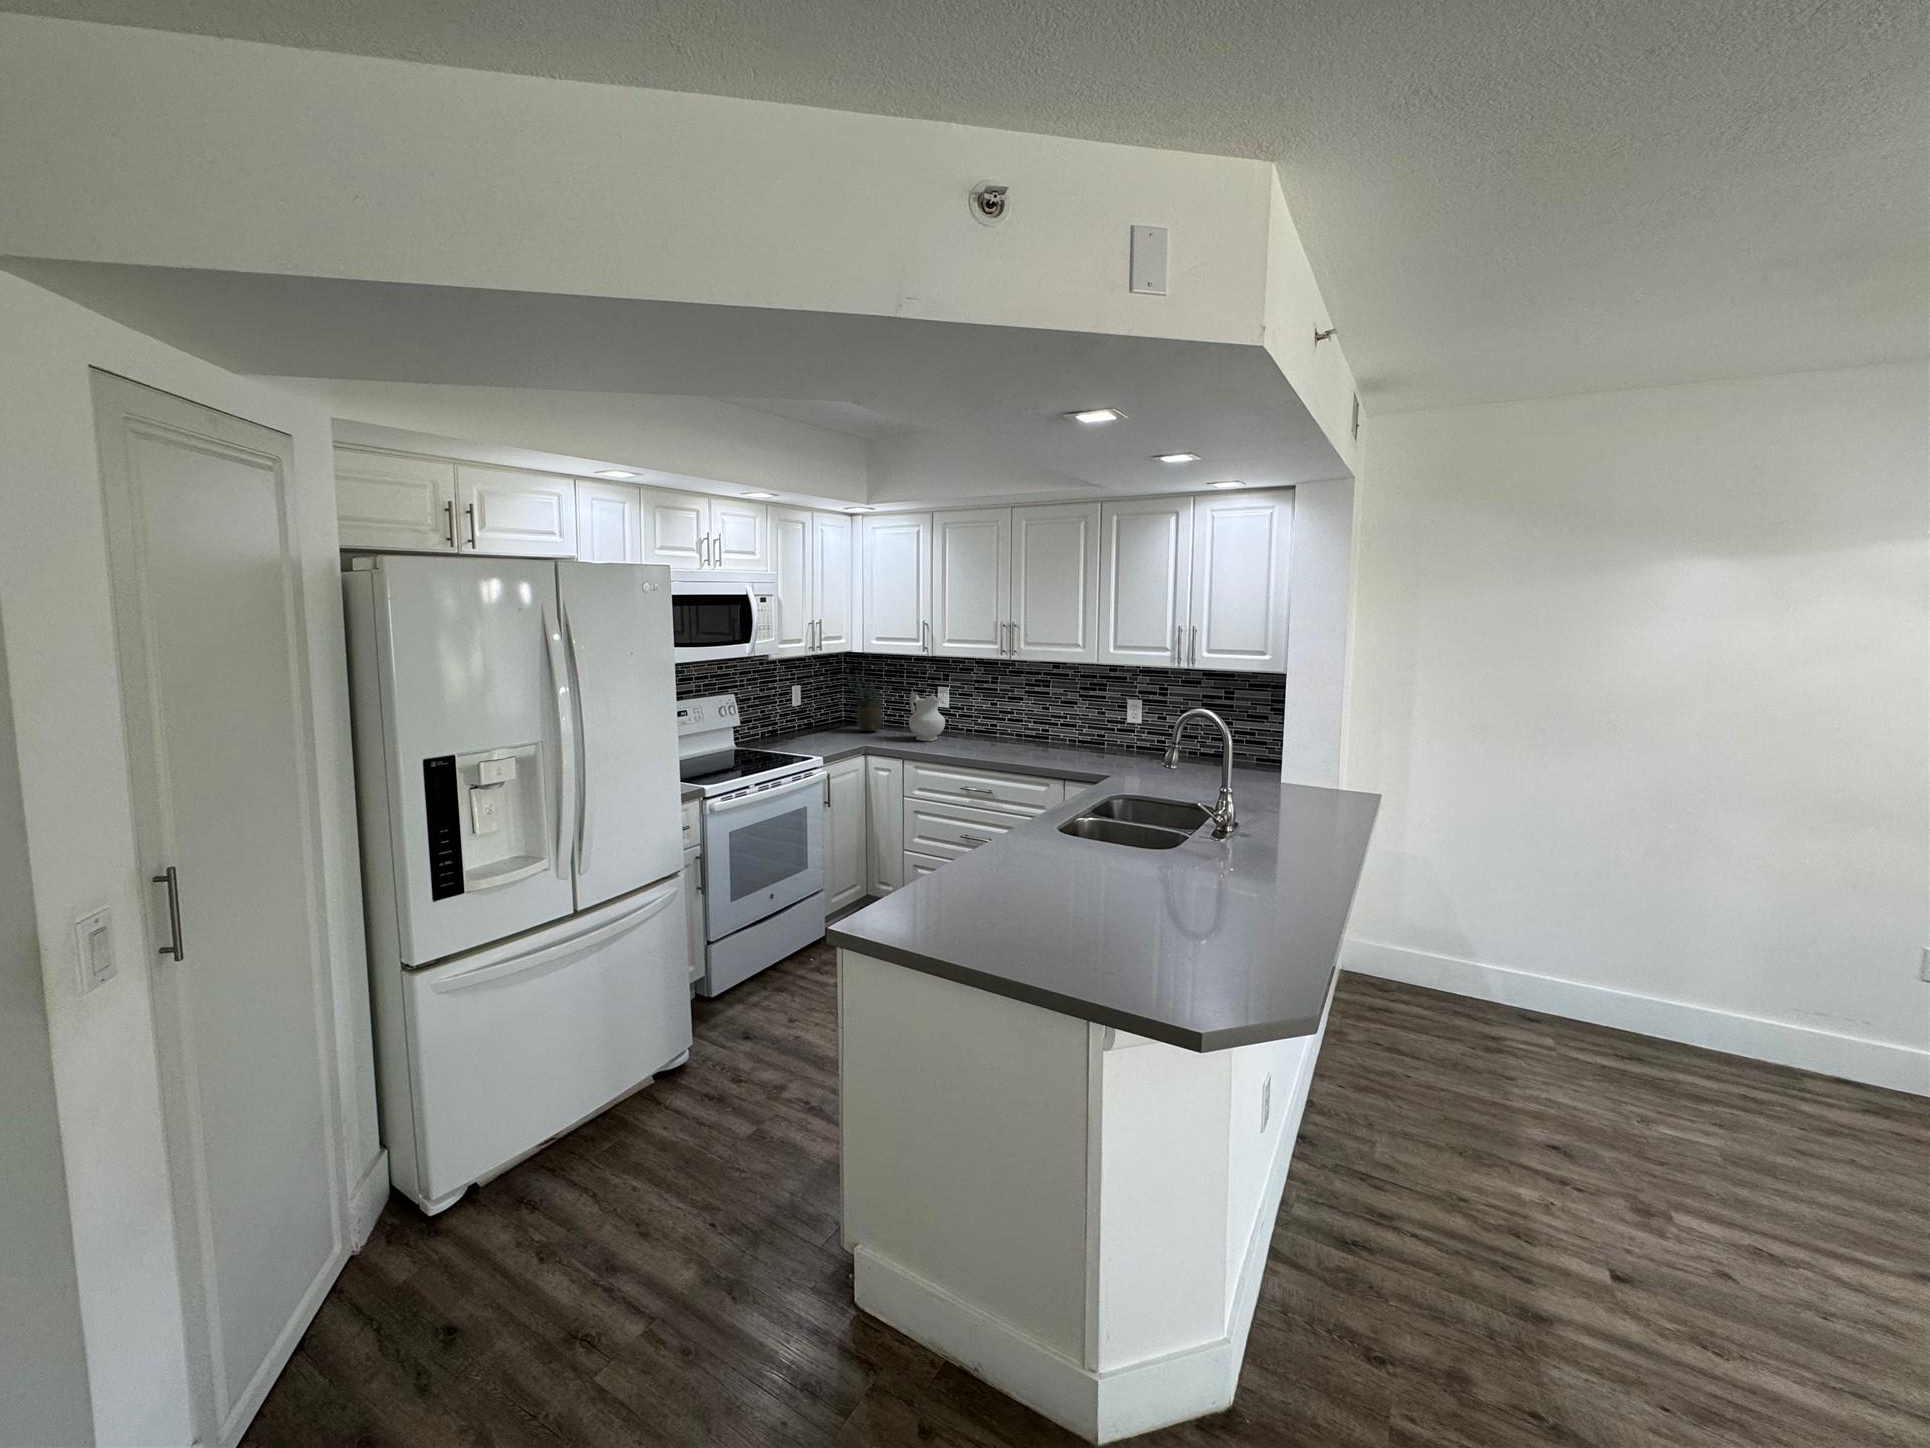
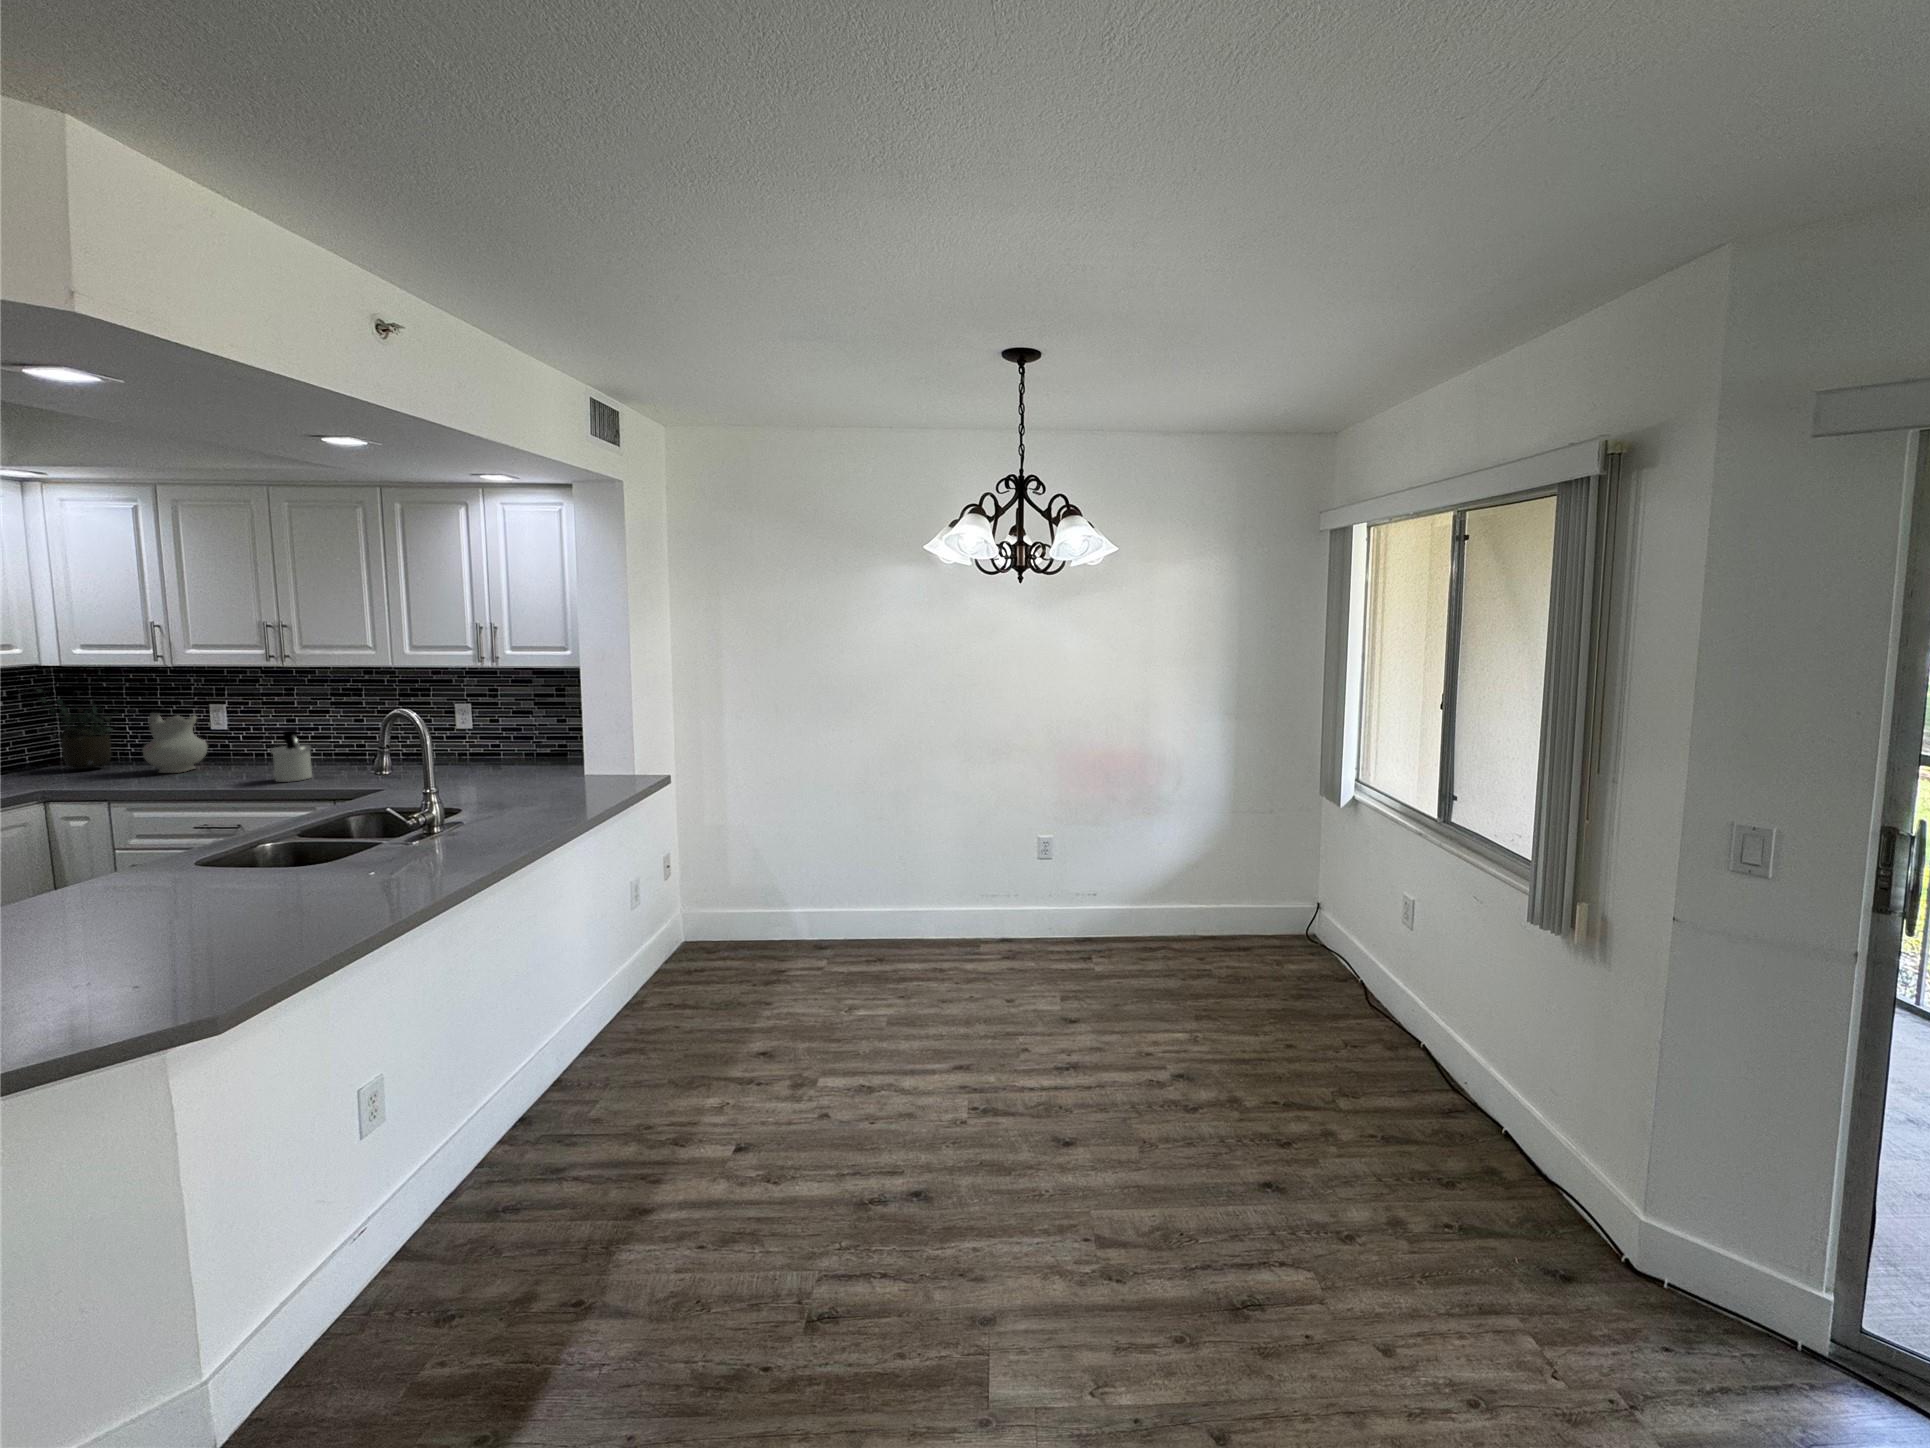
soap dispenser: none [1007,715,1033,759] -> present [271,730,312,782]

